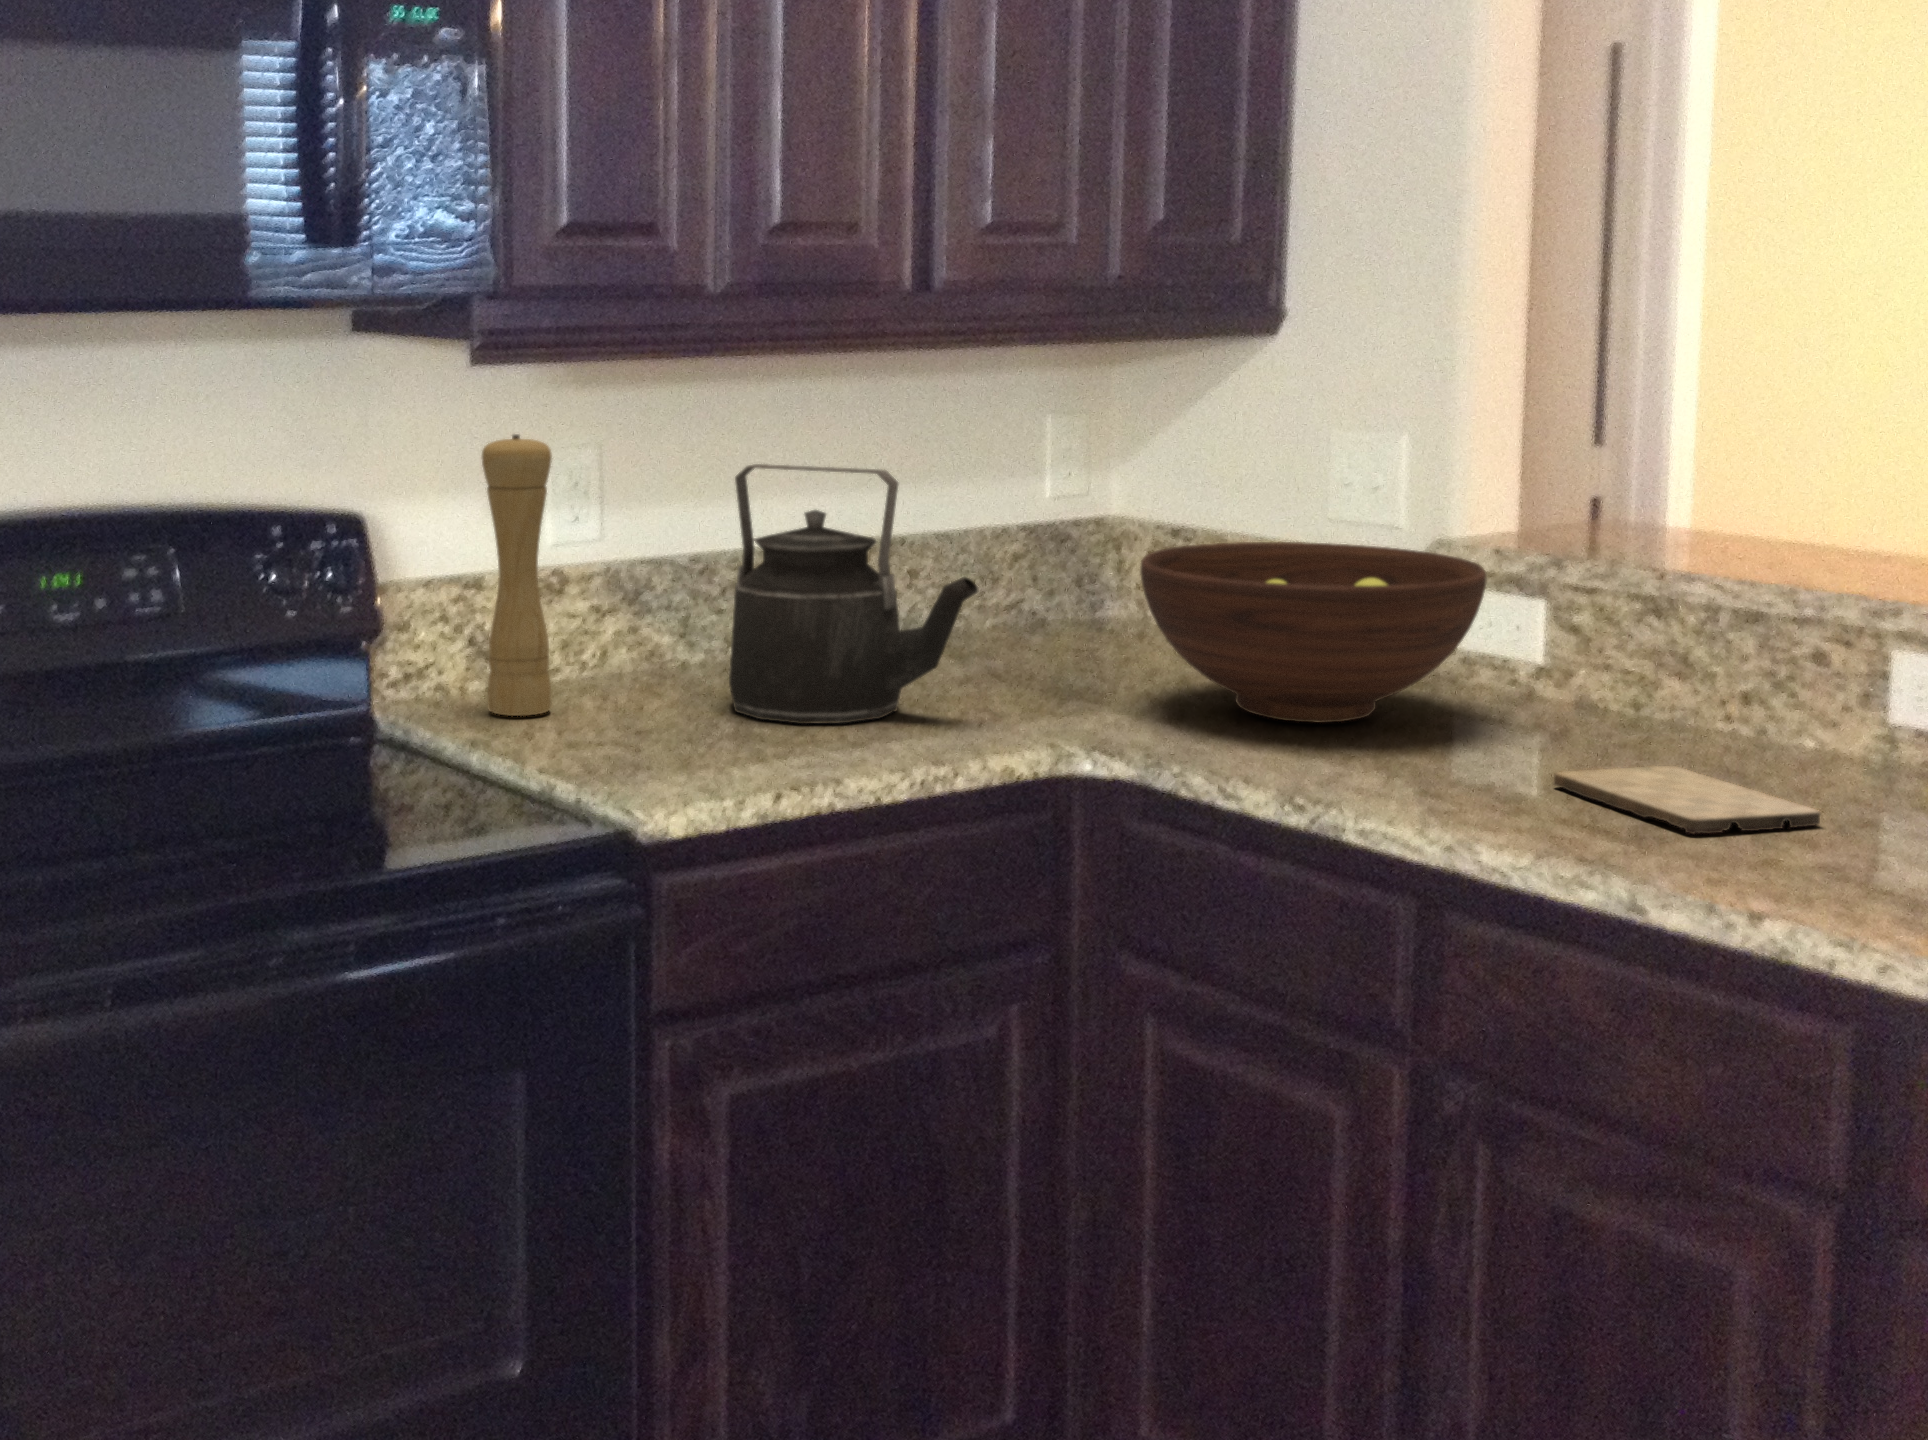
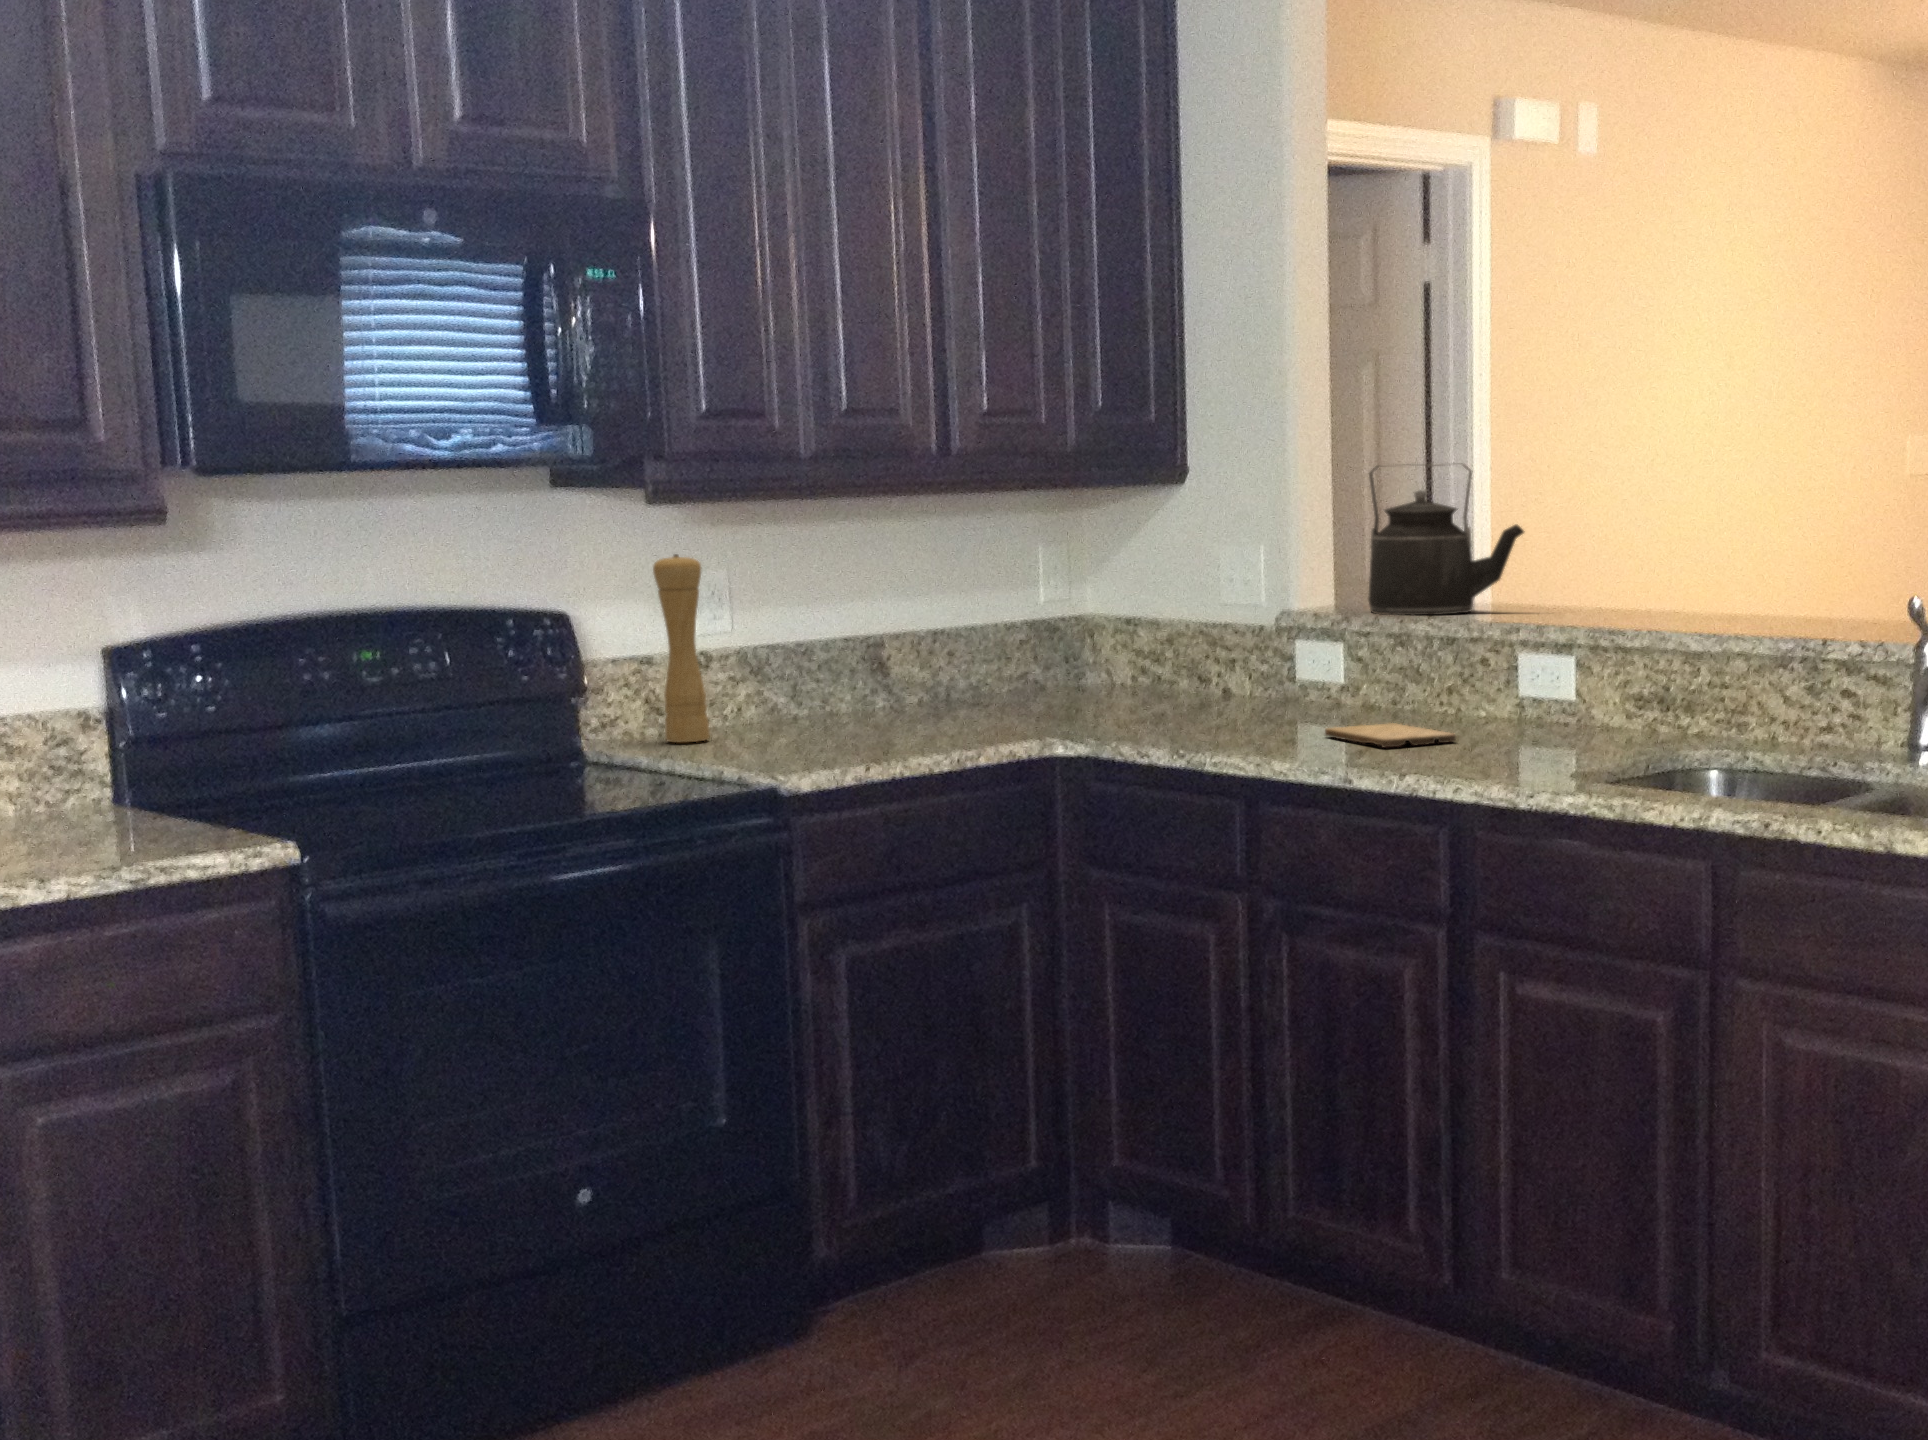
kettle: present [729,464,978,724] -> present [1368,463,1524,615]
fruit bowl: present [1140,542,1486,723] -> none [1092,614,1300,720]

